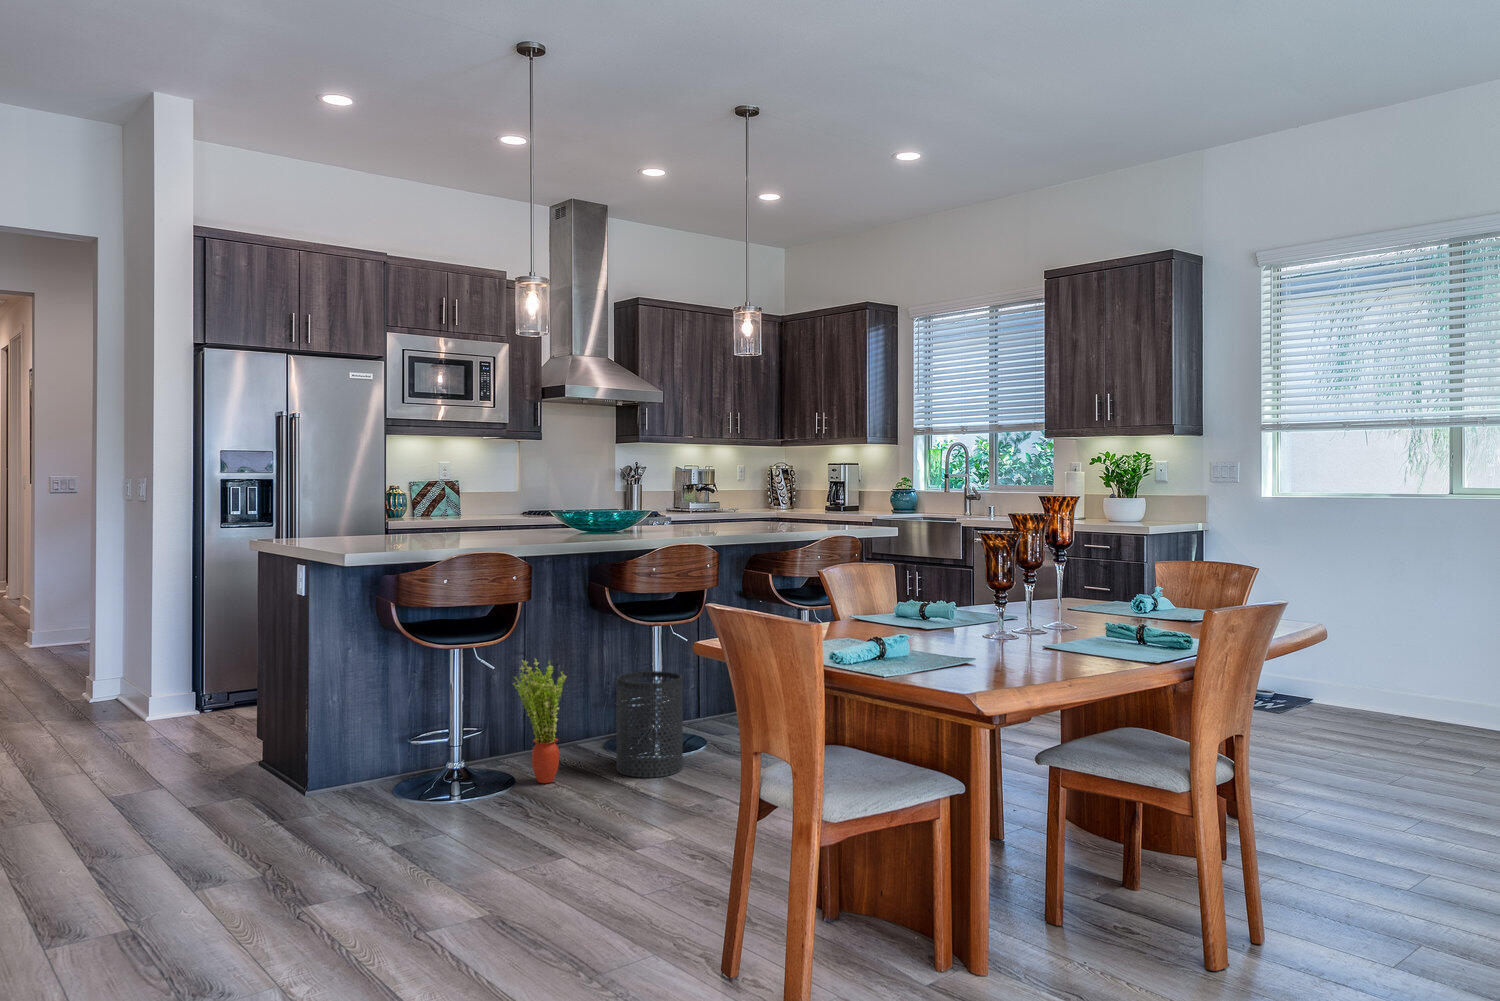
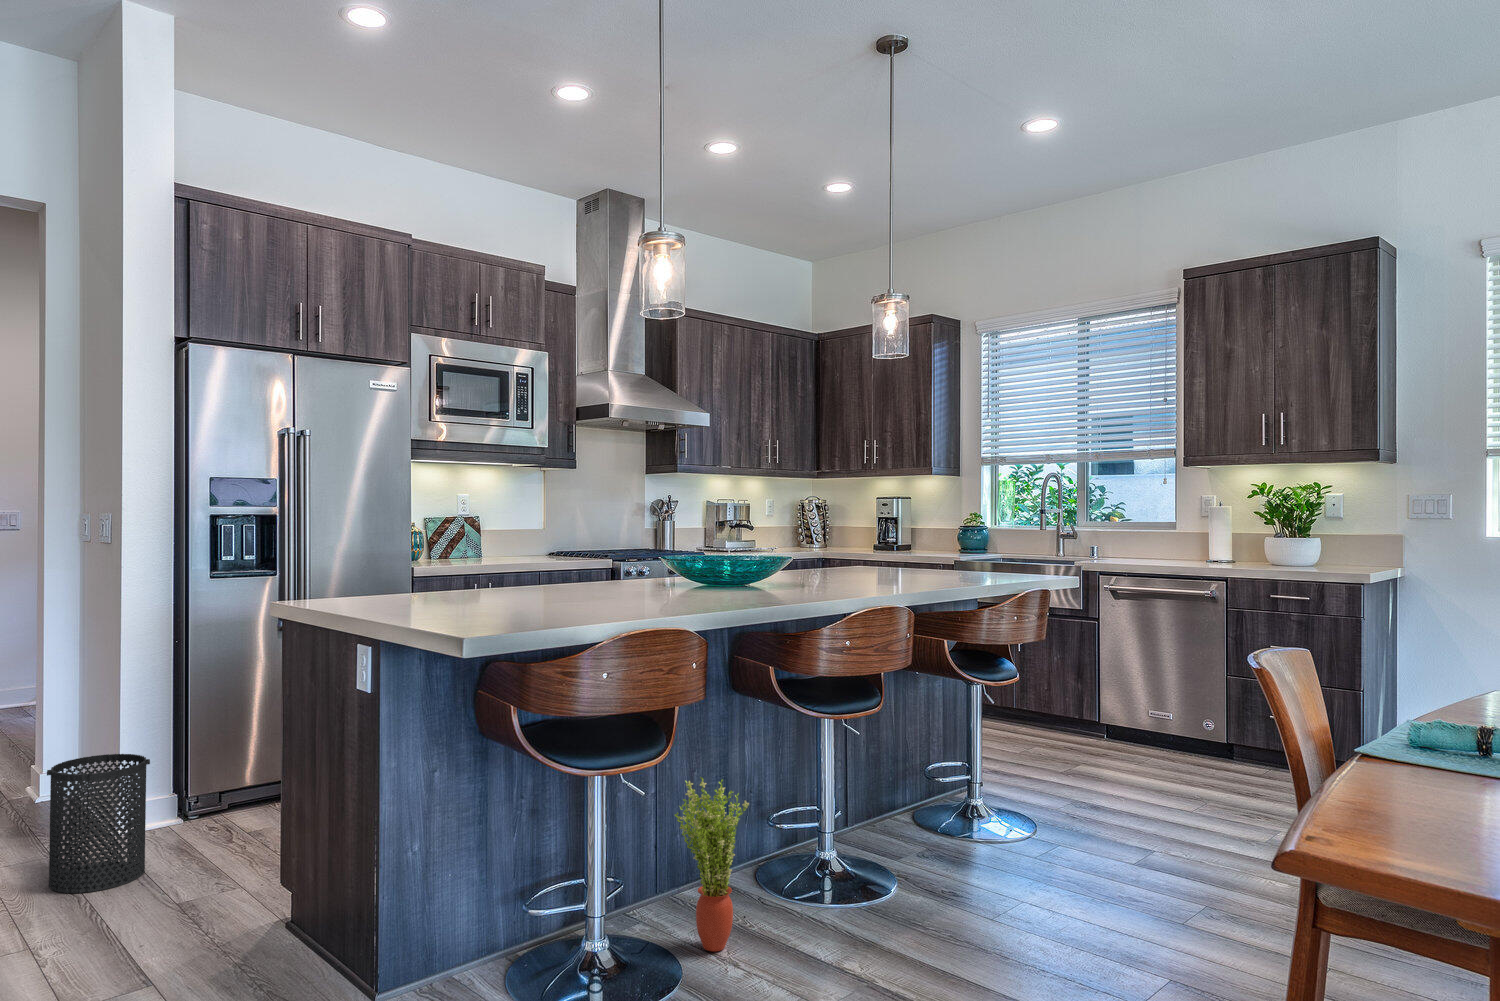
trash can: present [615,671,683,777] -> present [47,754,150,893]

